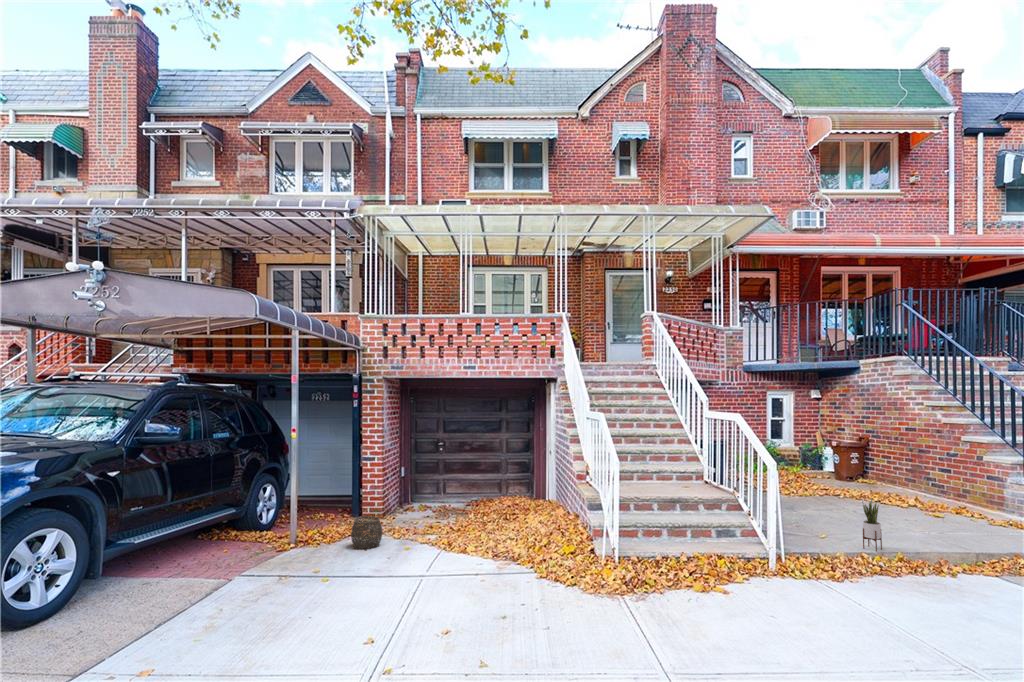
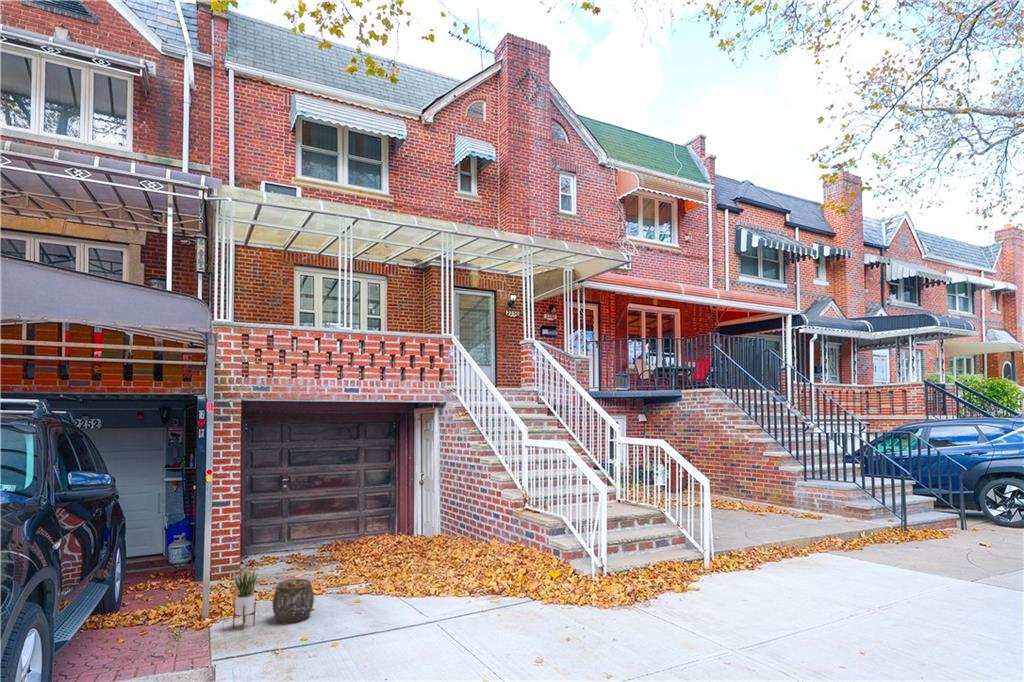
potted plant: present [862,499,882,552] -> present [233,567,258,630]

